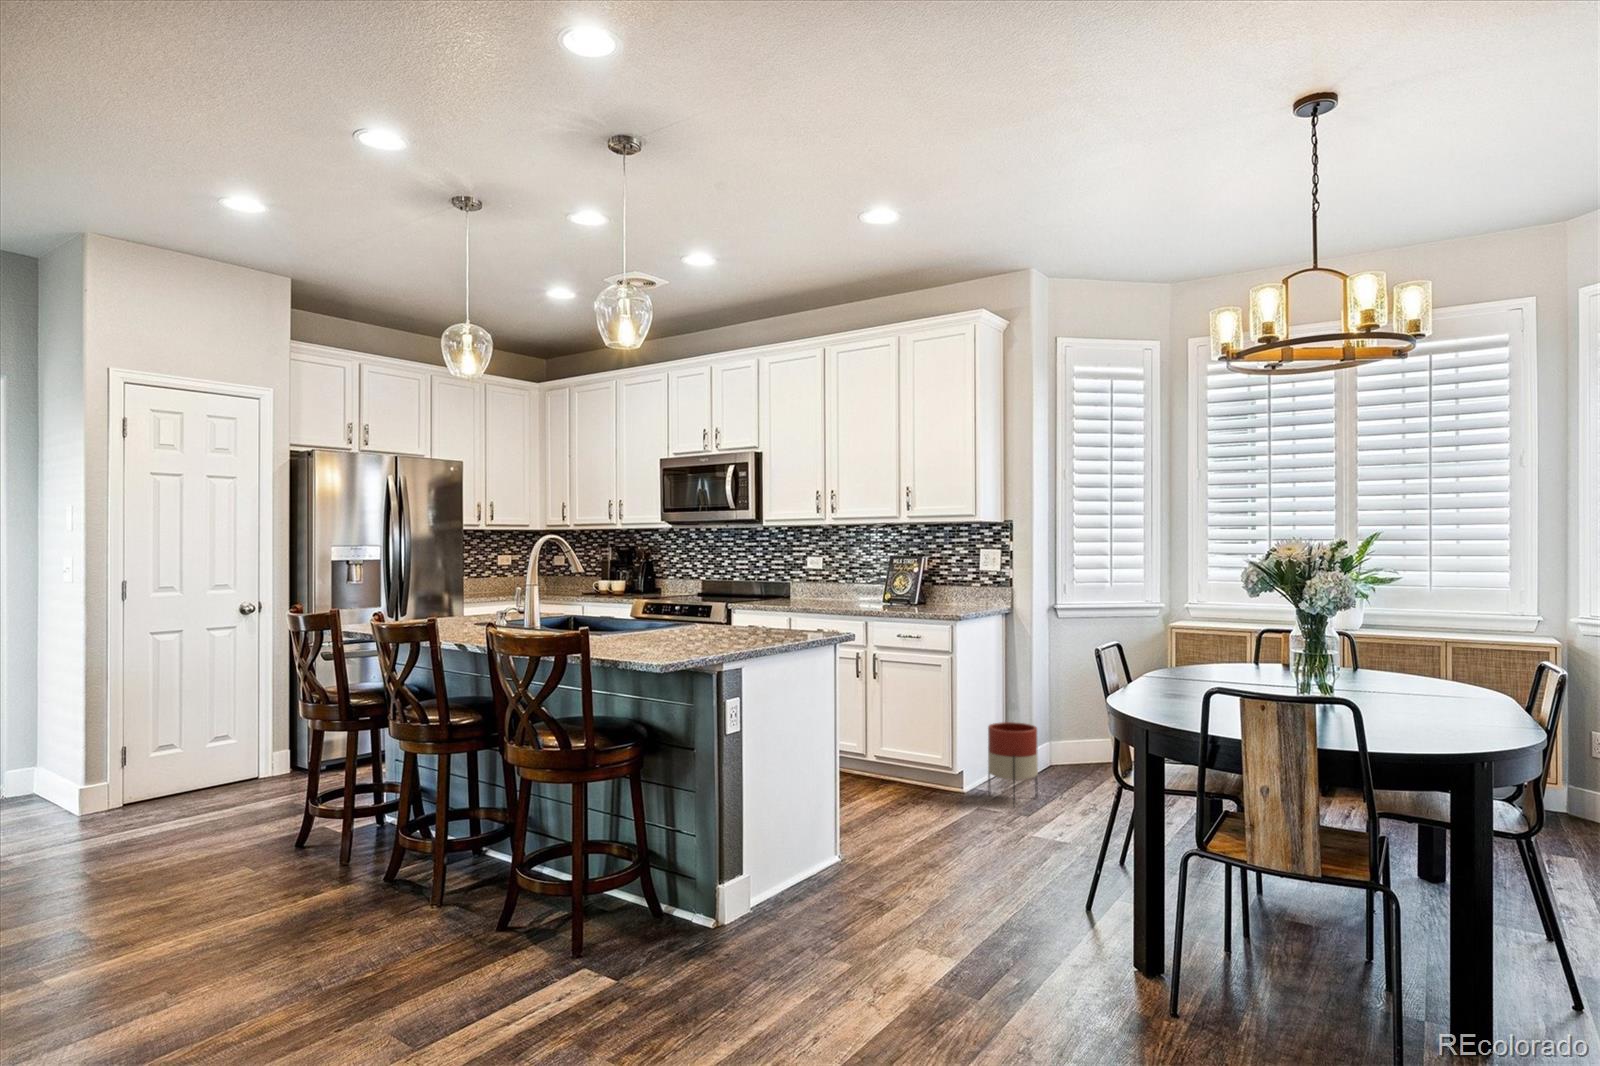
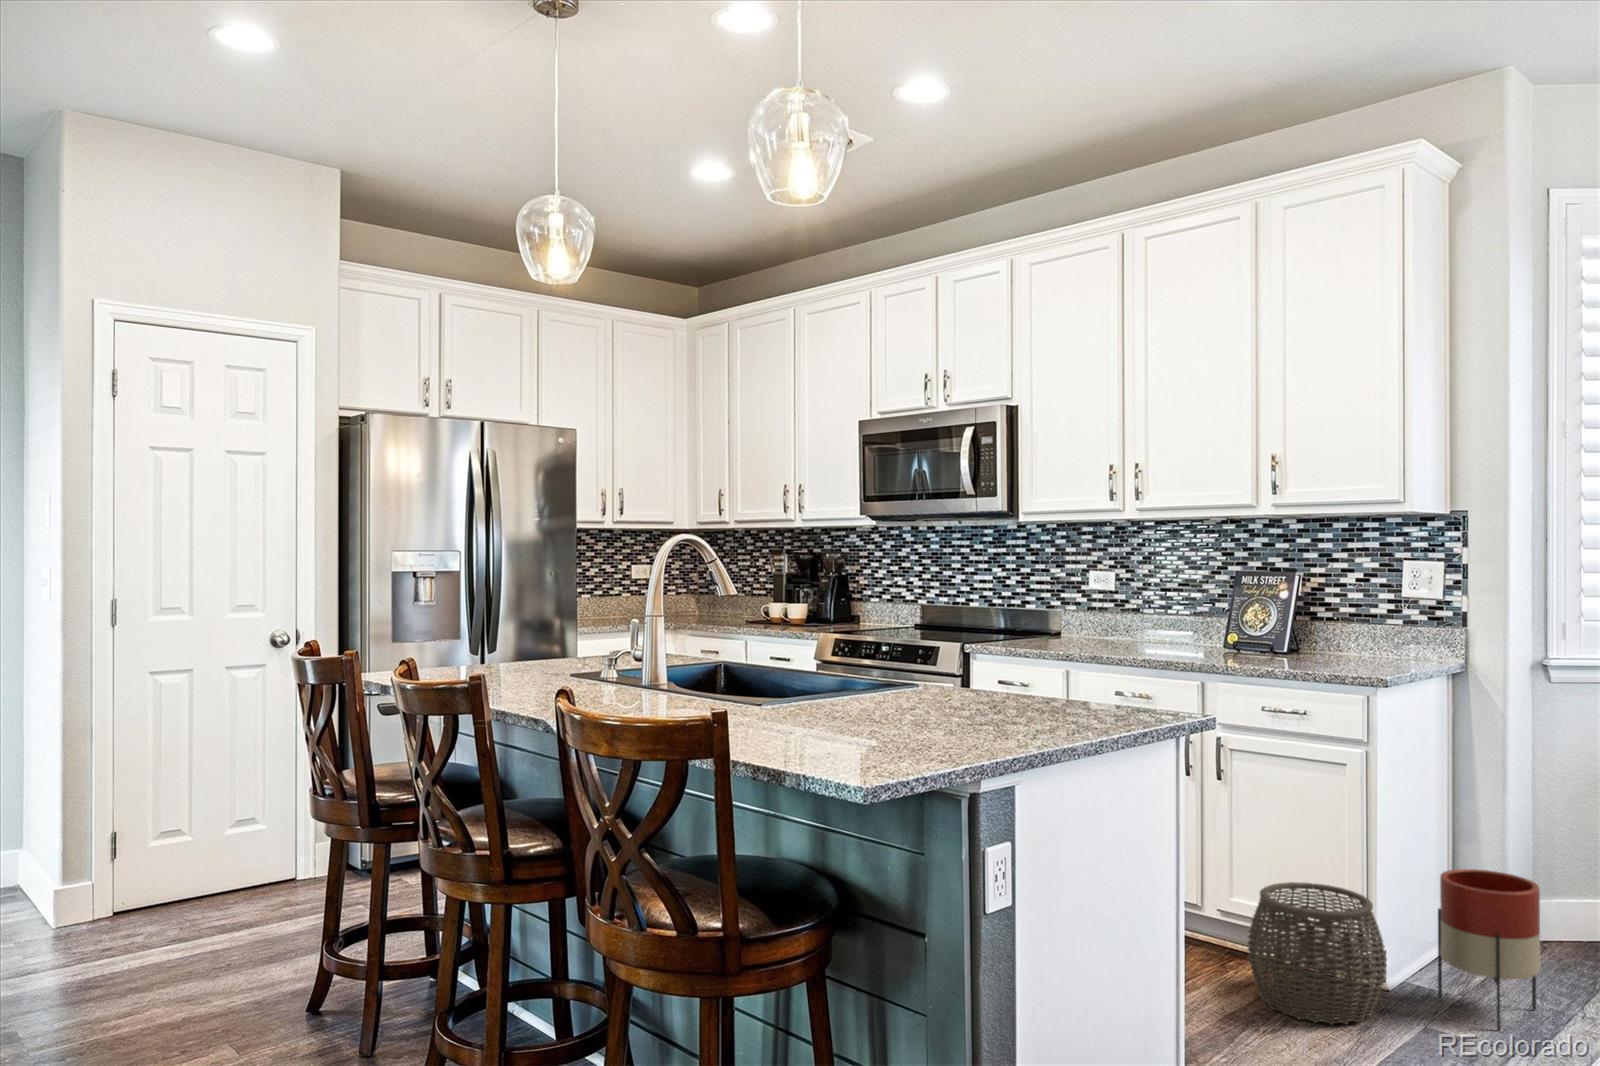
woven basket: none [884,735,958,811] -> present [1247,882,1387,1025]

